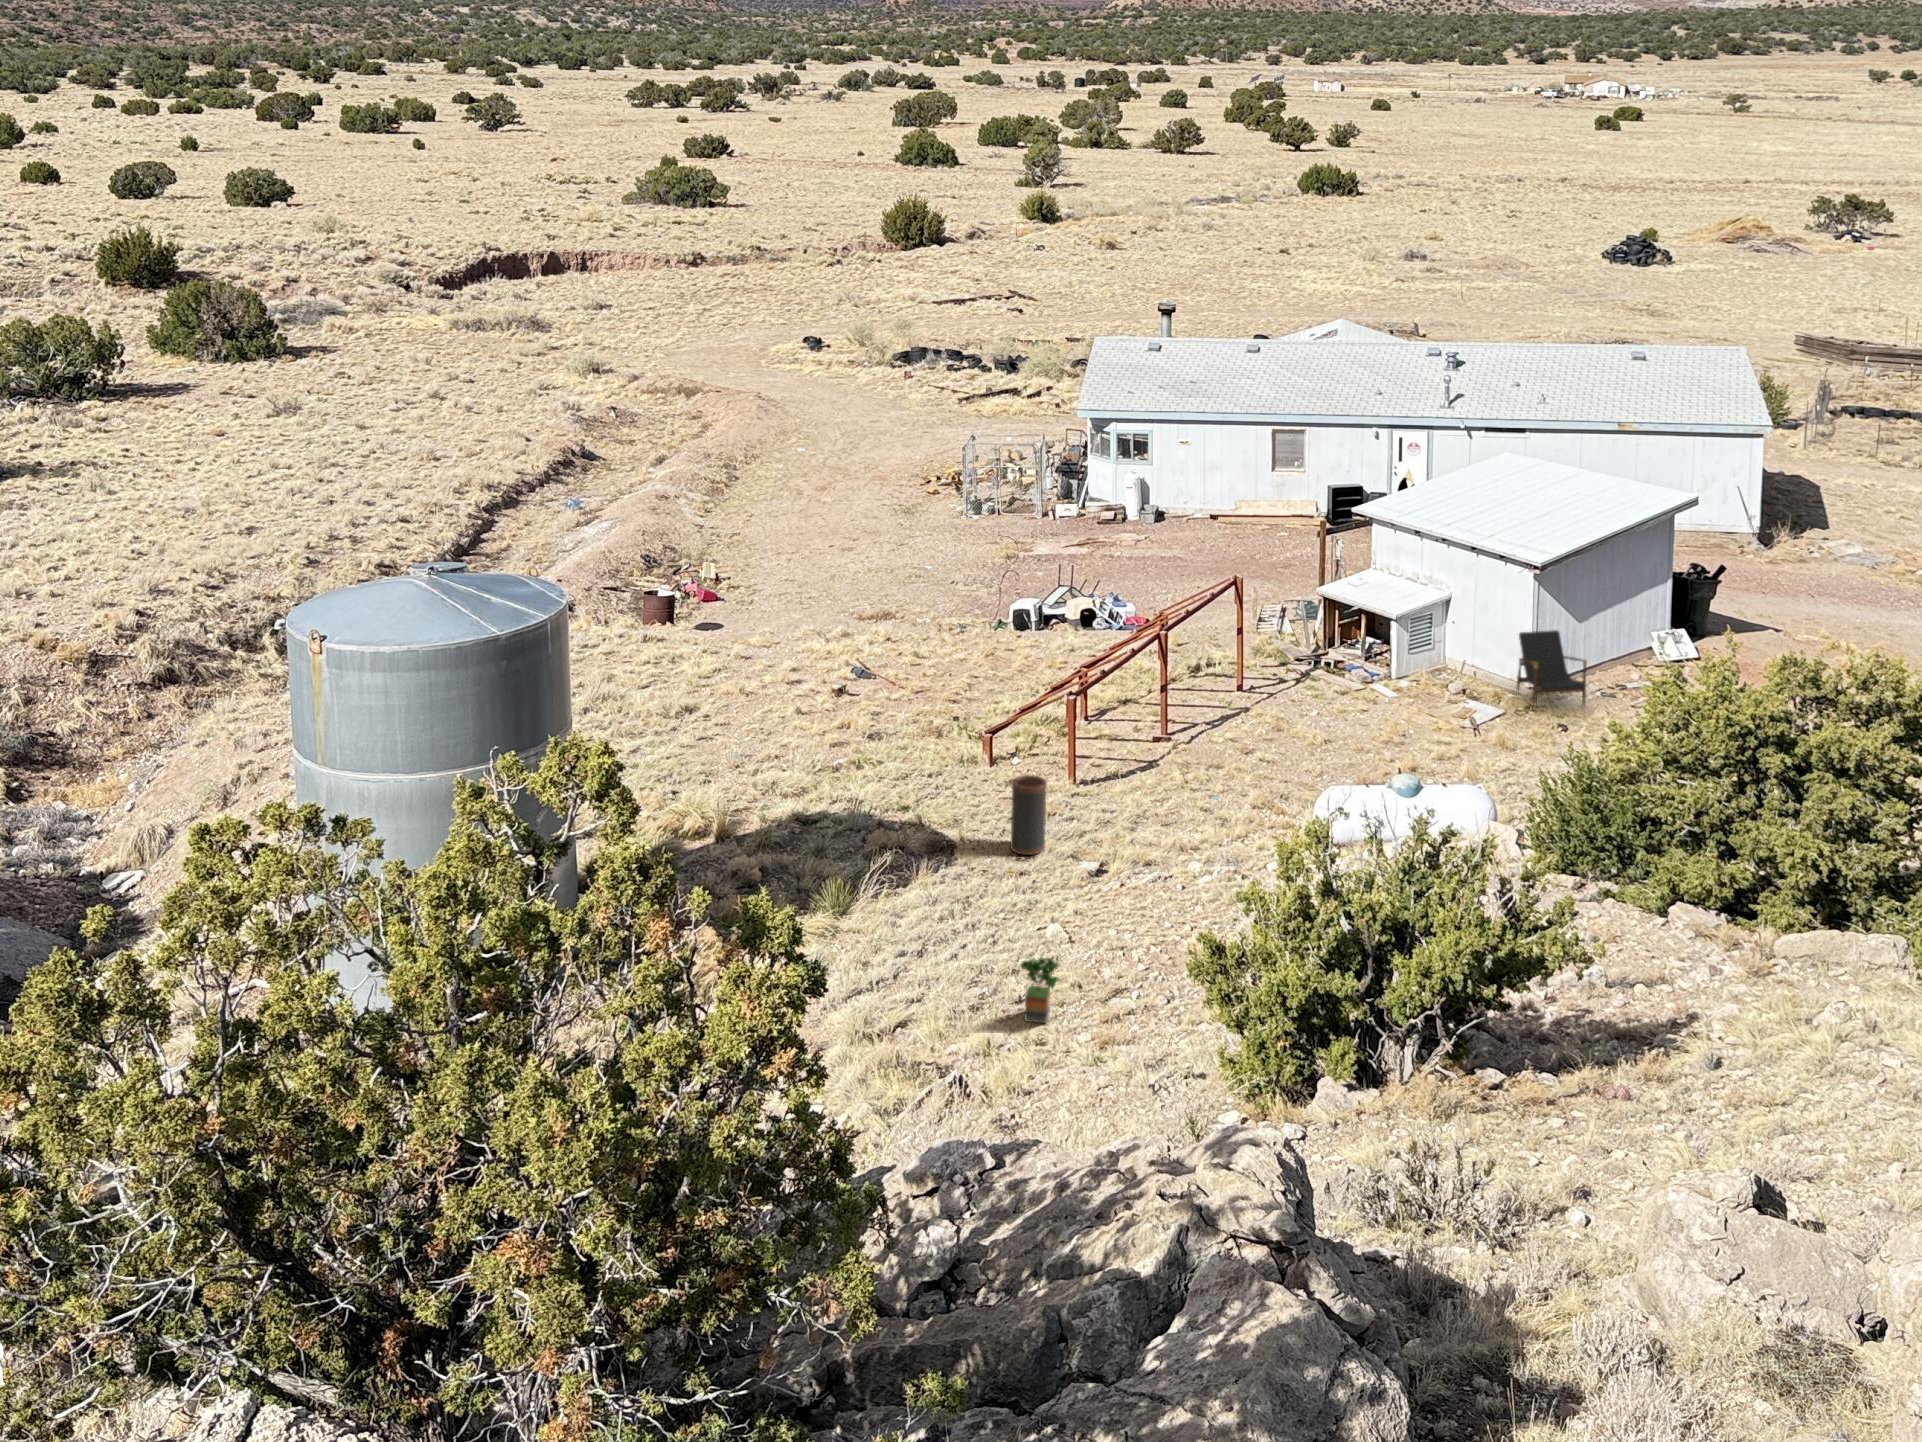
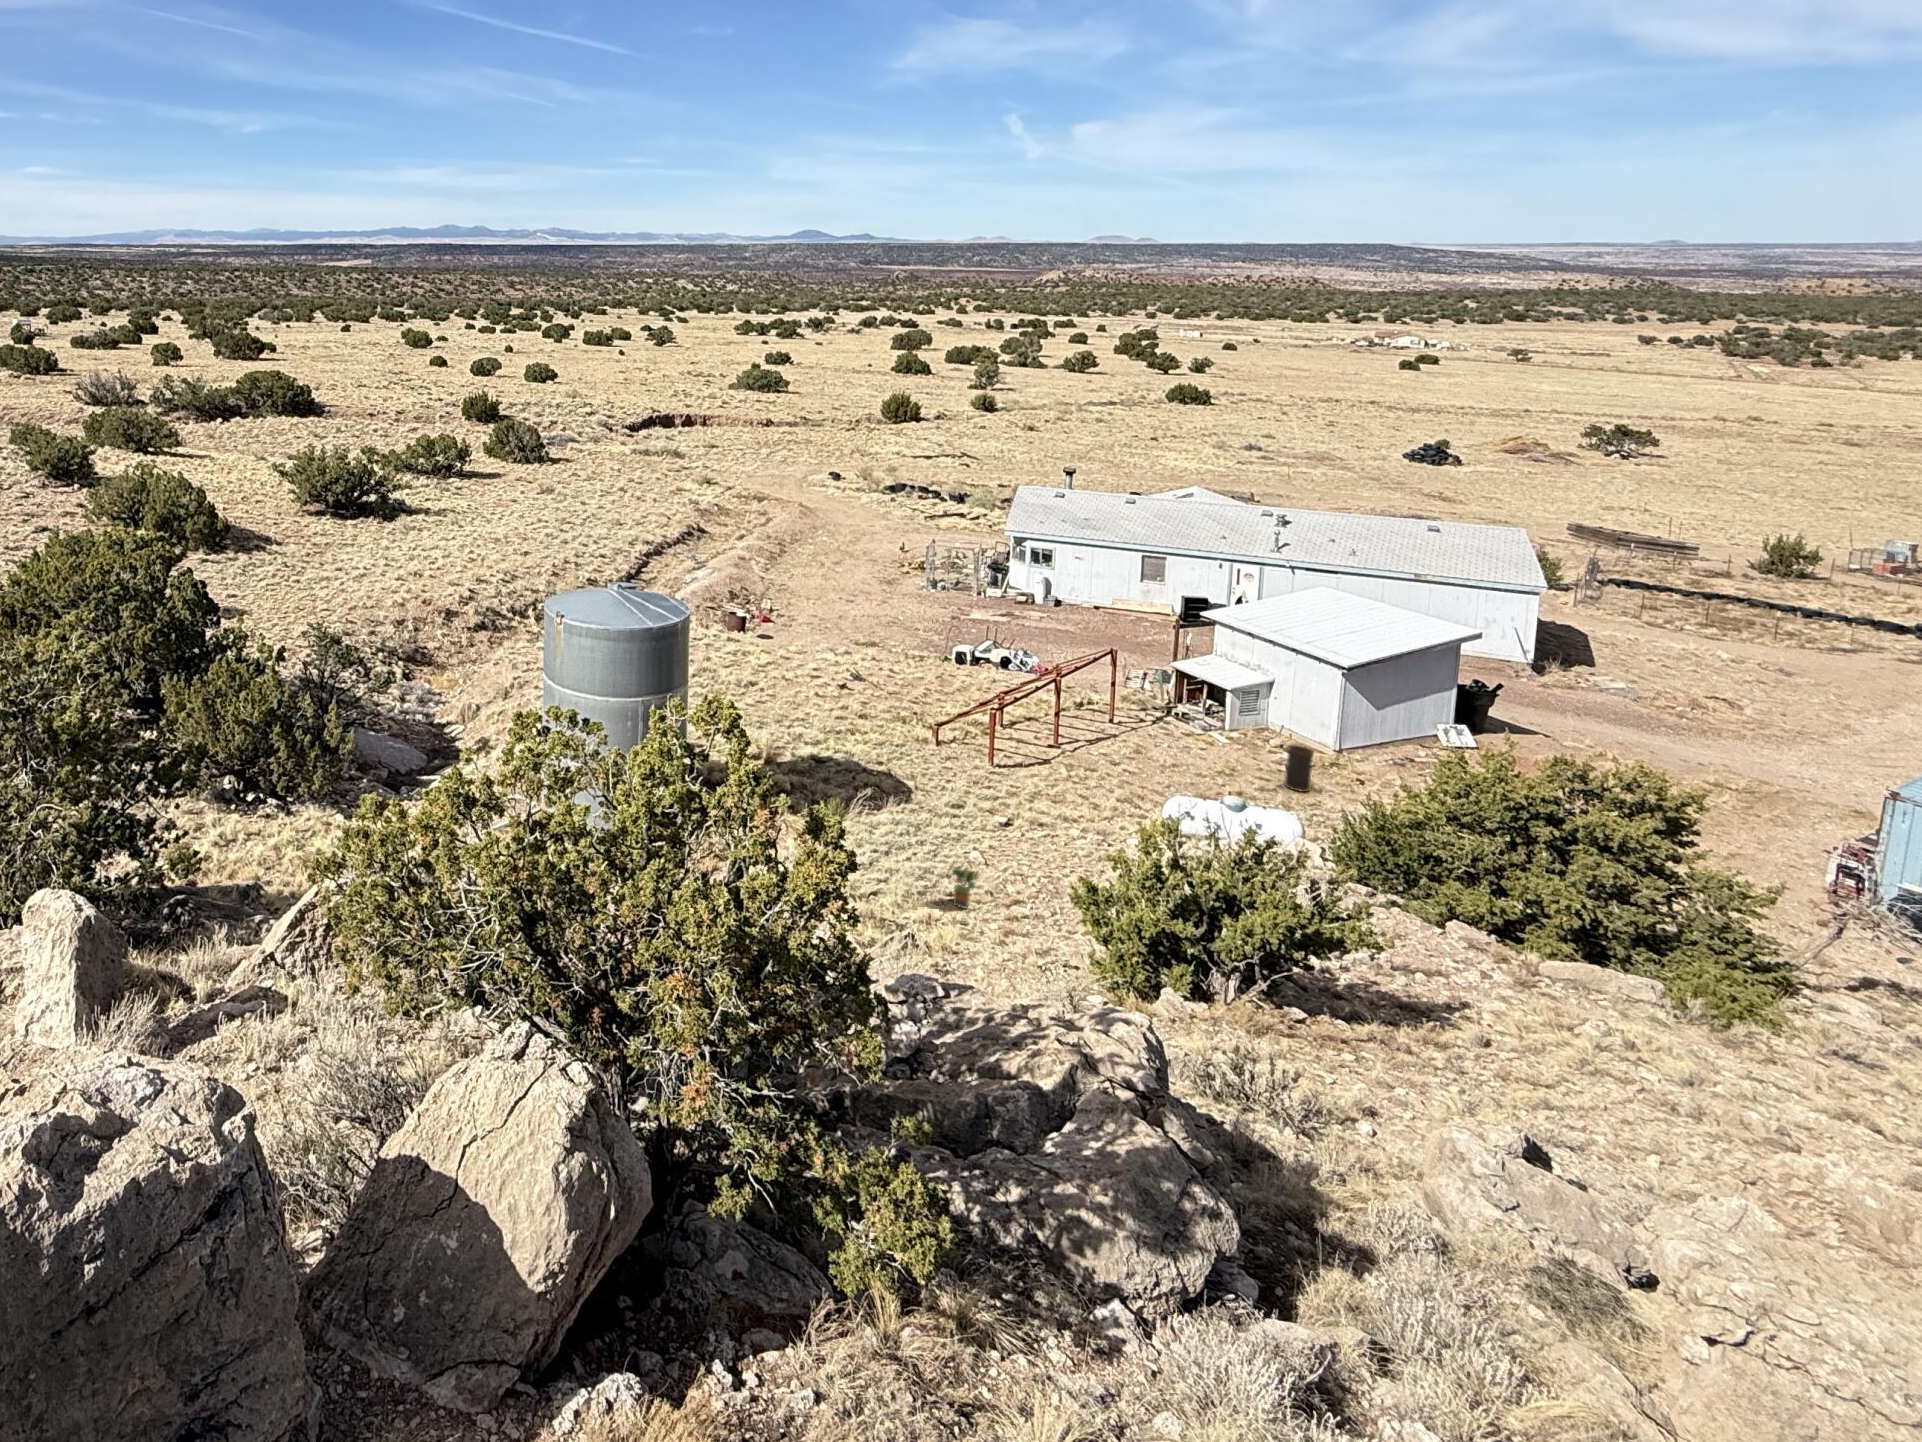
lounge chair: present [1517,630,1587,710] -> none [1319,707,1380,767]
trash can: present [1010,775,1047,855] -> present [1285,744,1314,792]

